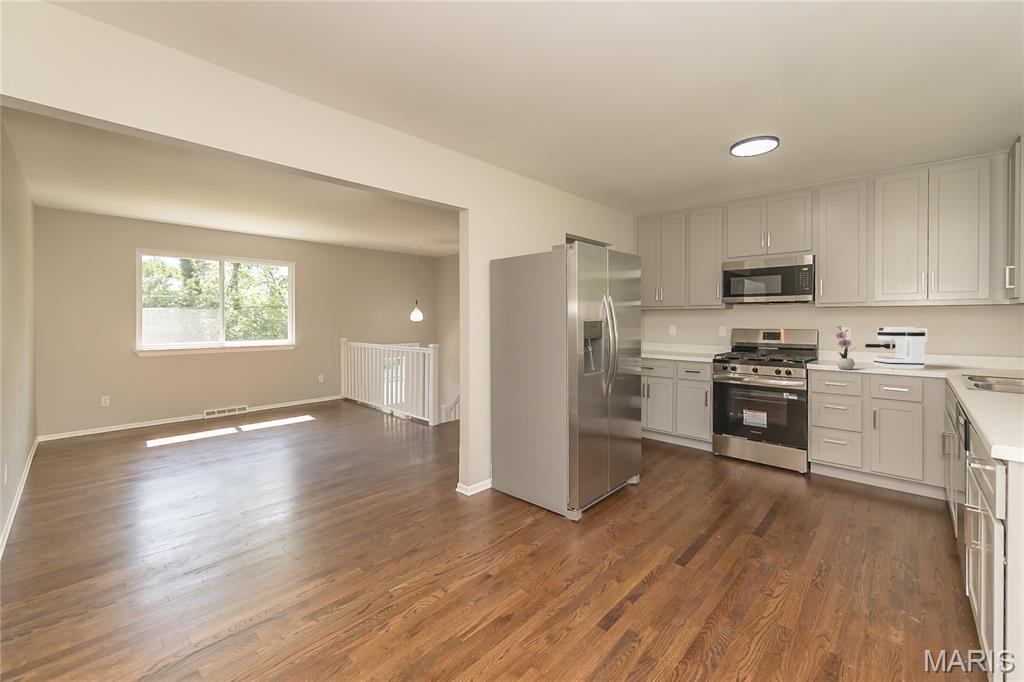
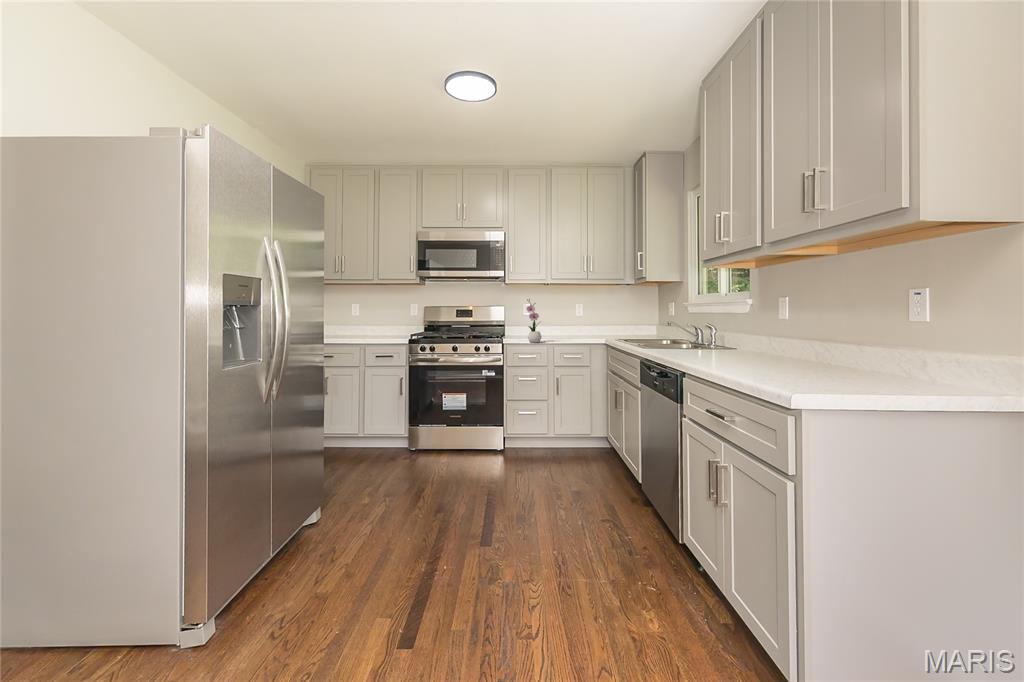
coffee maker: present [865,327,925,369] -> none [547,301,590,340]

